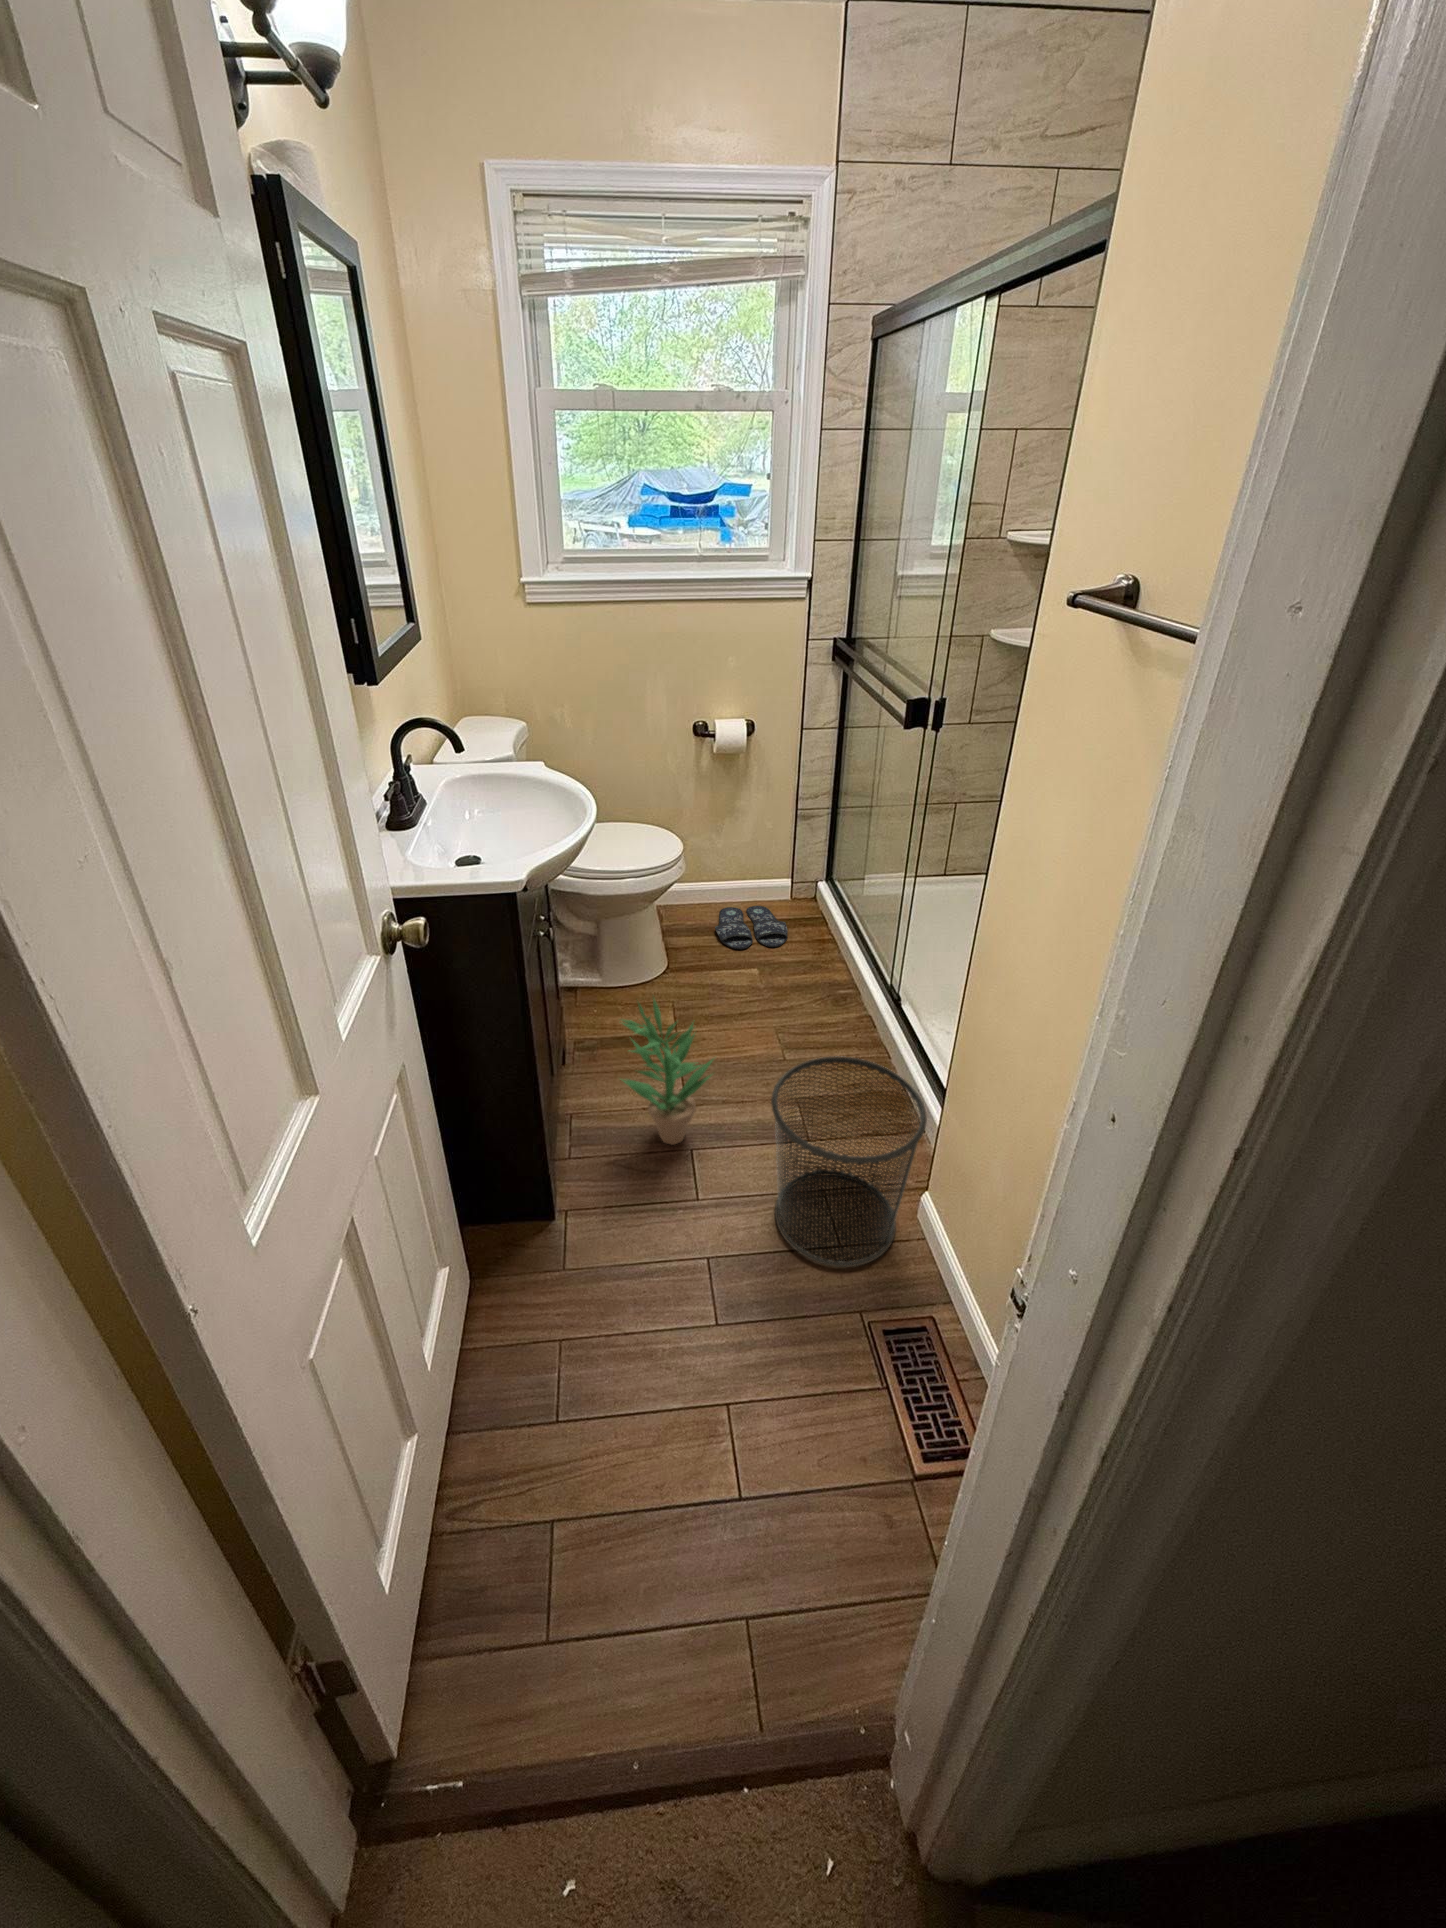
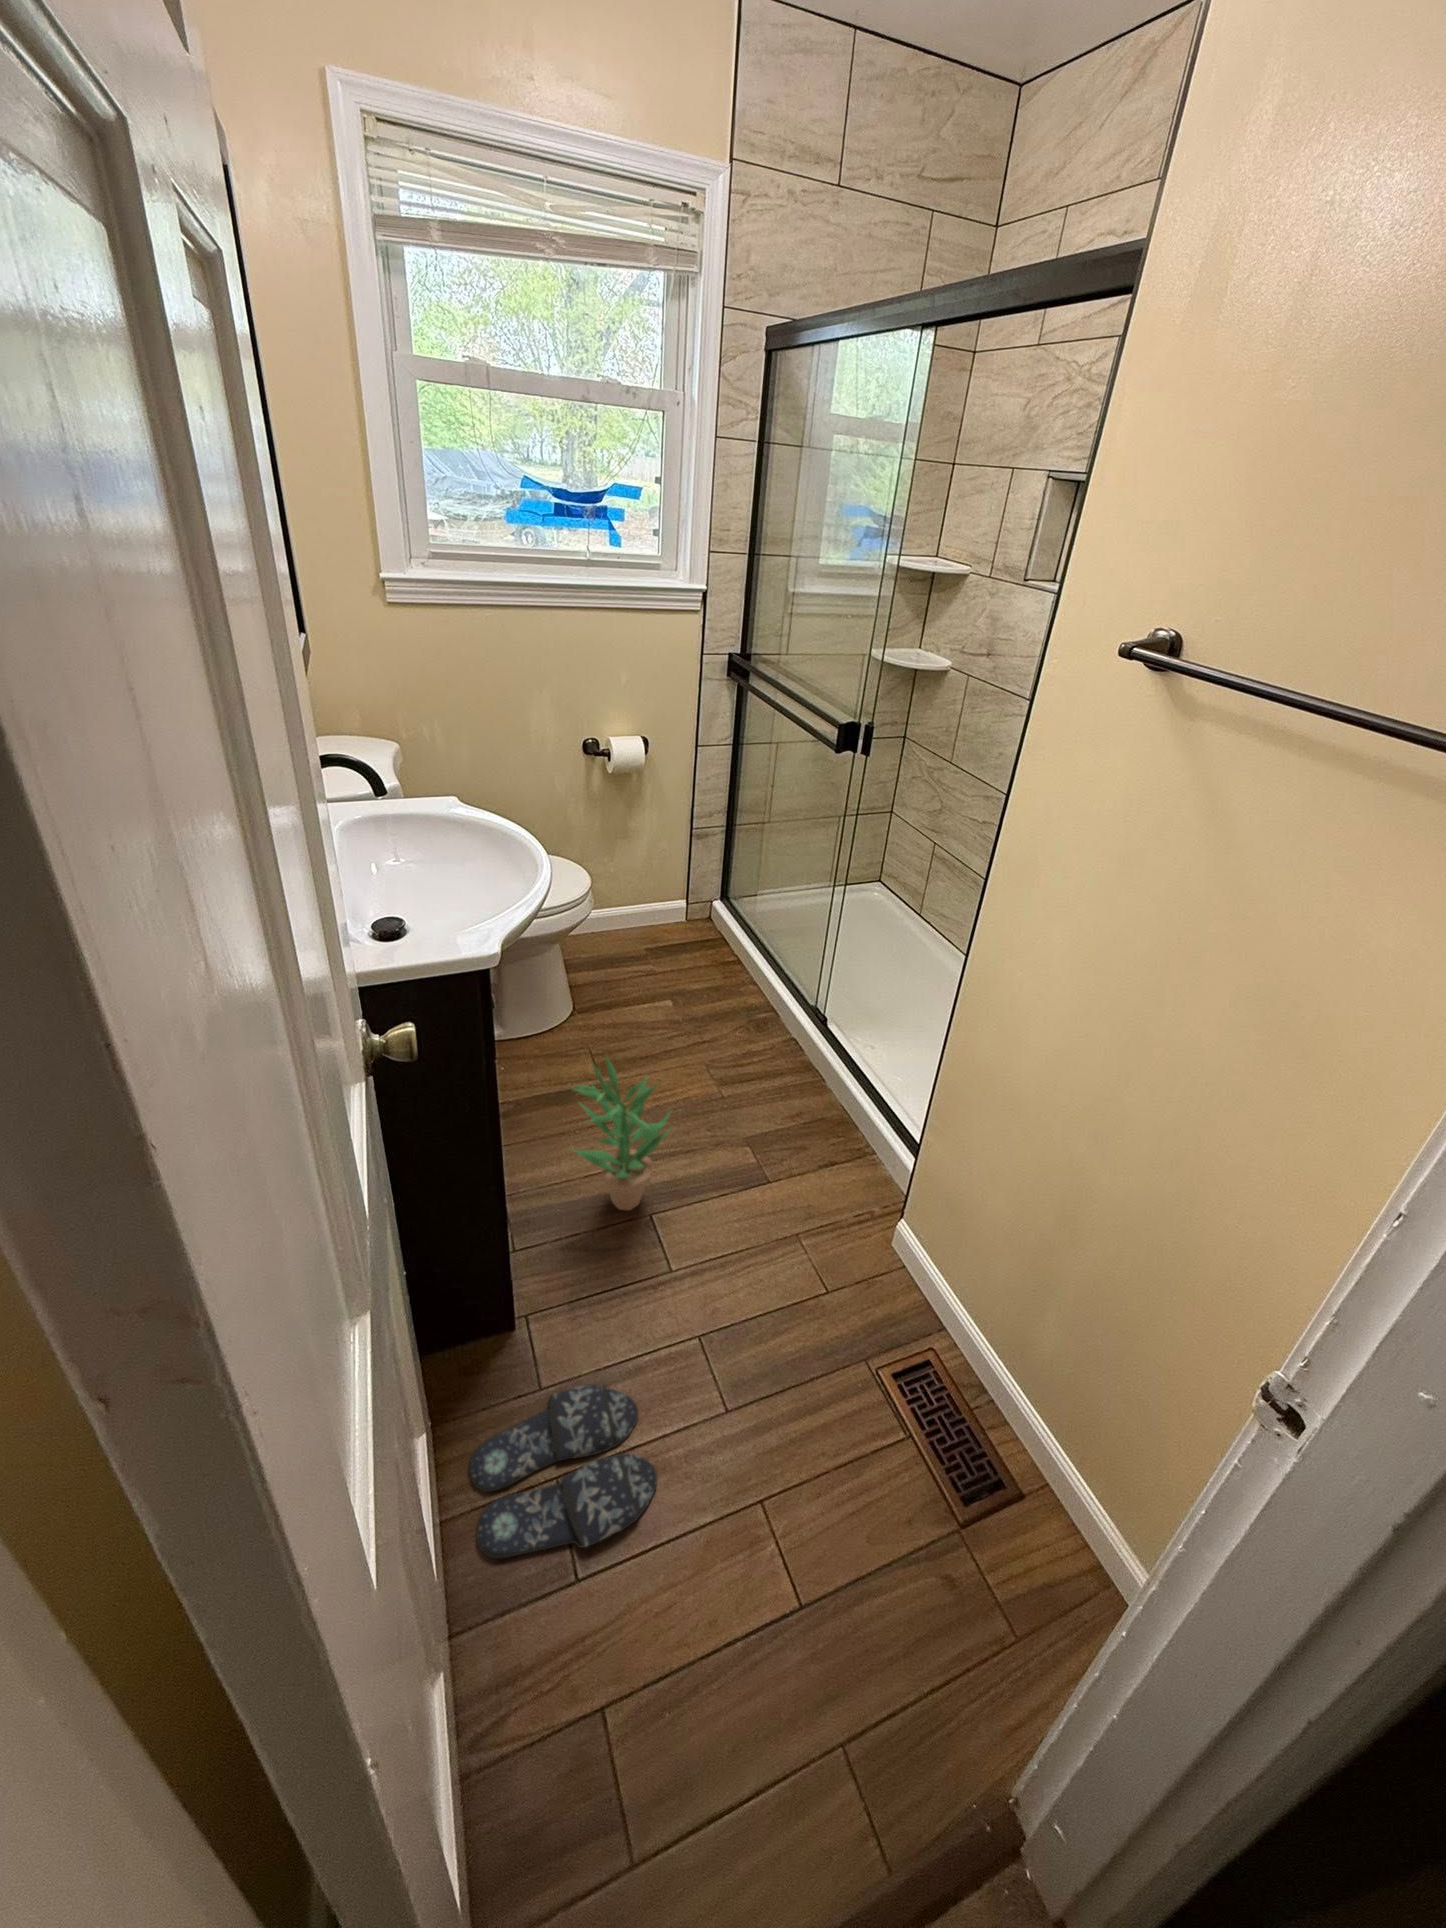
slippers: present [715,906,788,949] -> present [469,1385,657,1558]
waste bin: present [771,1057,927,1267] -> none [754,1096,916,1316]

